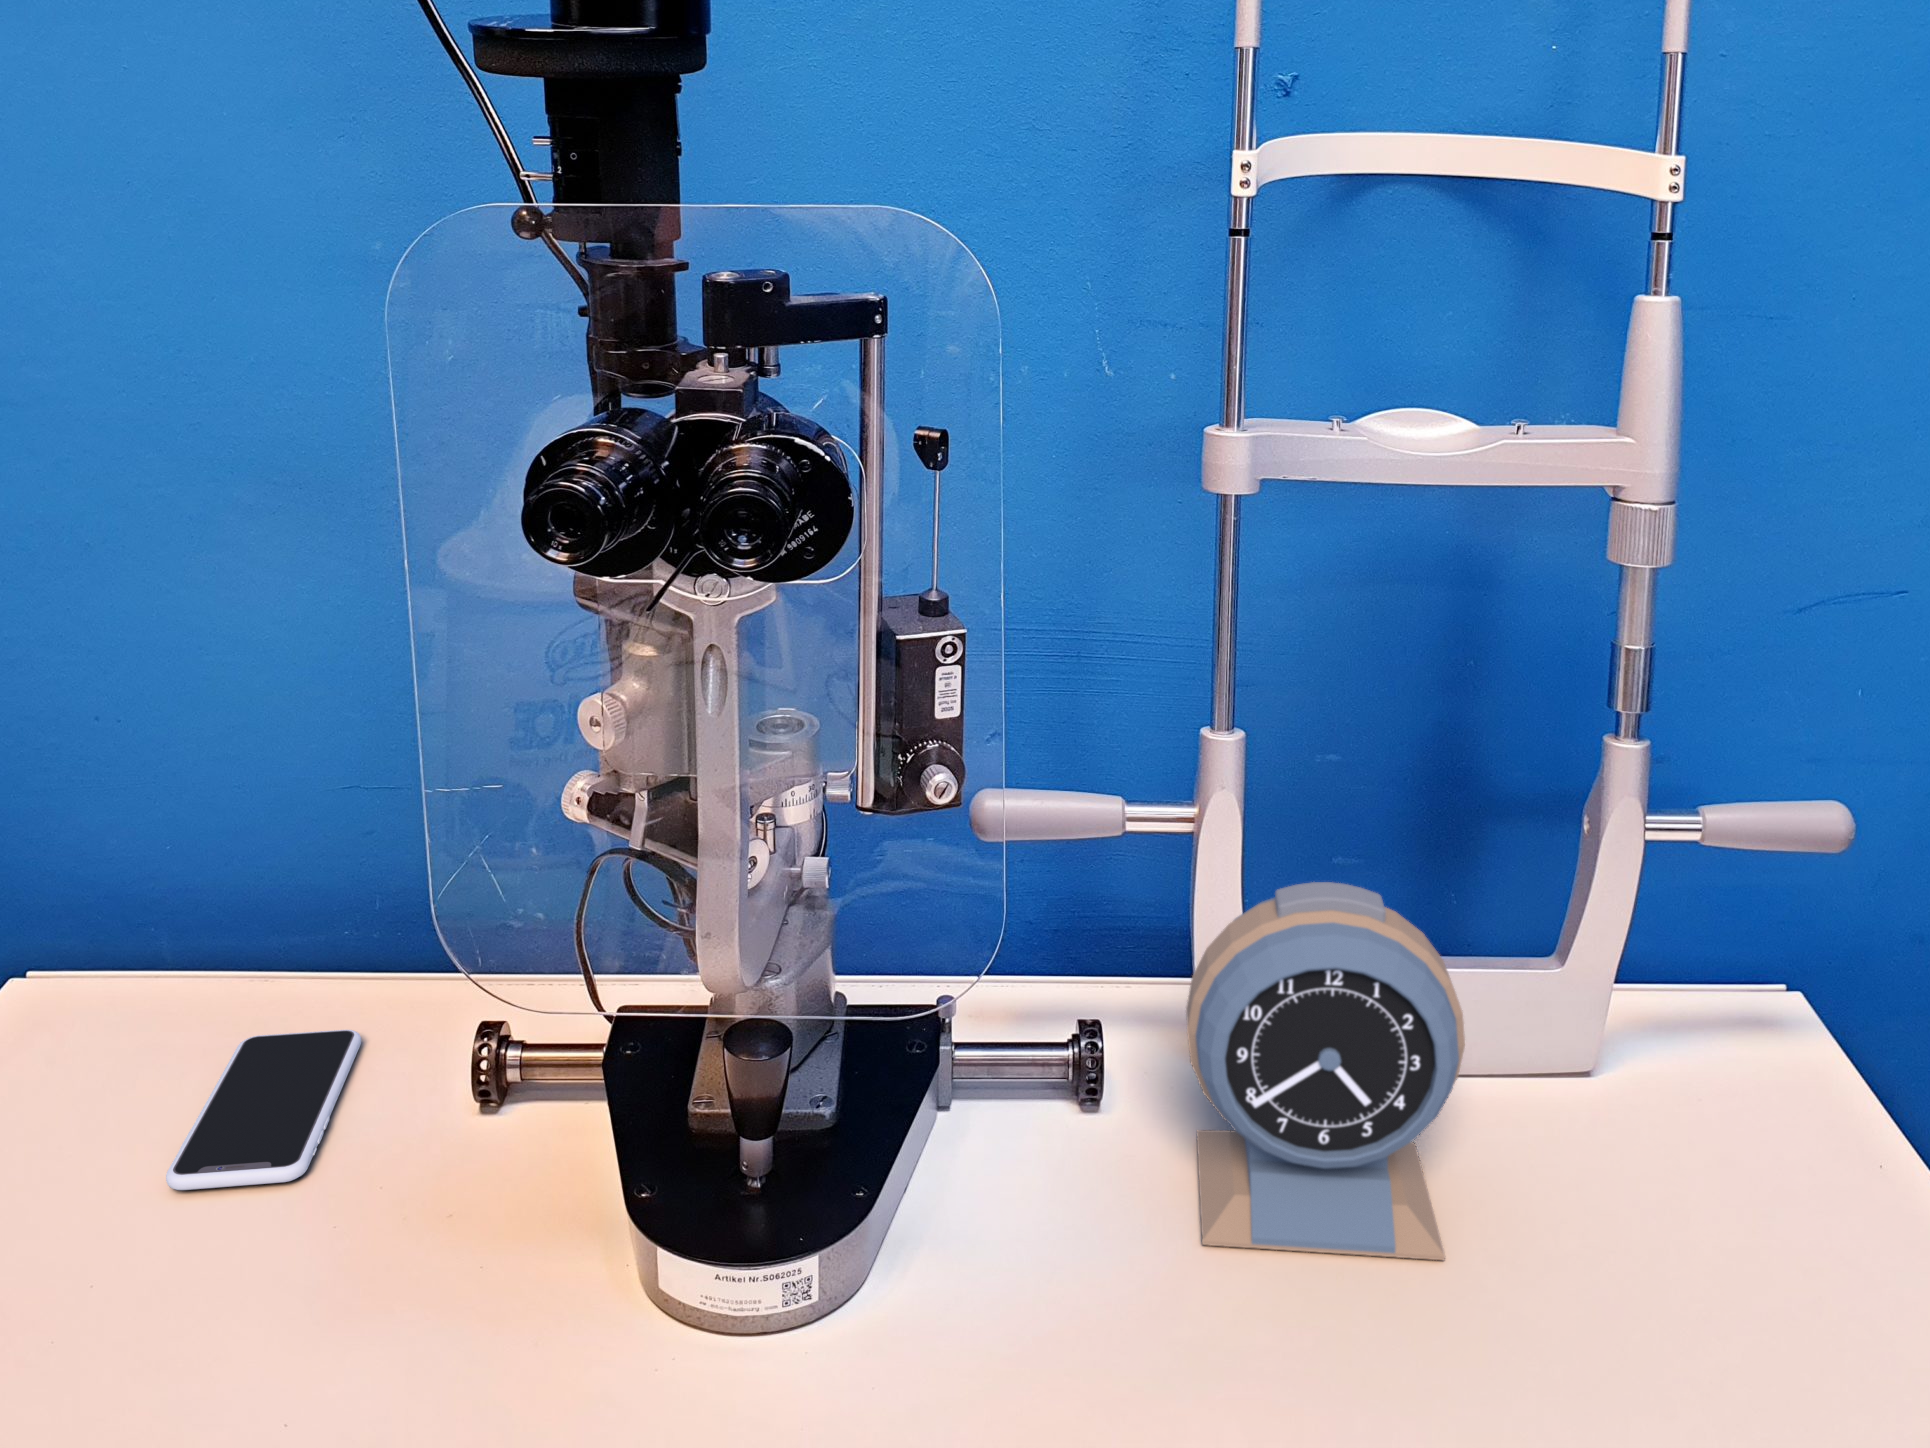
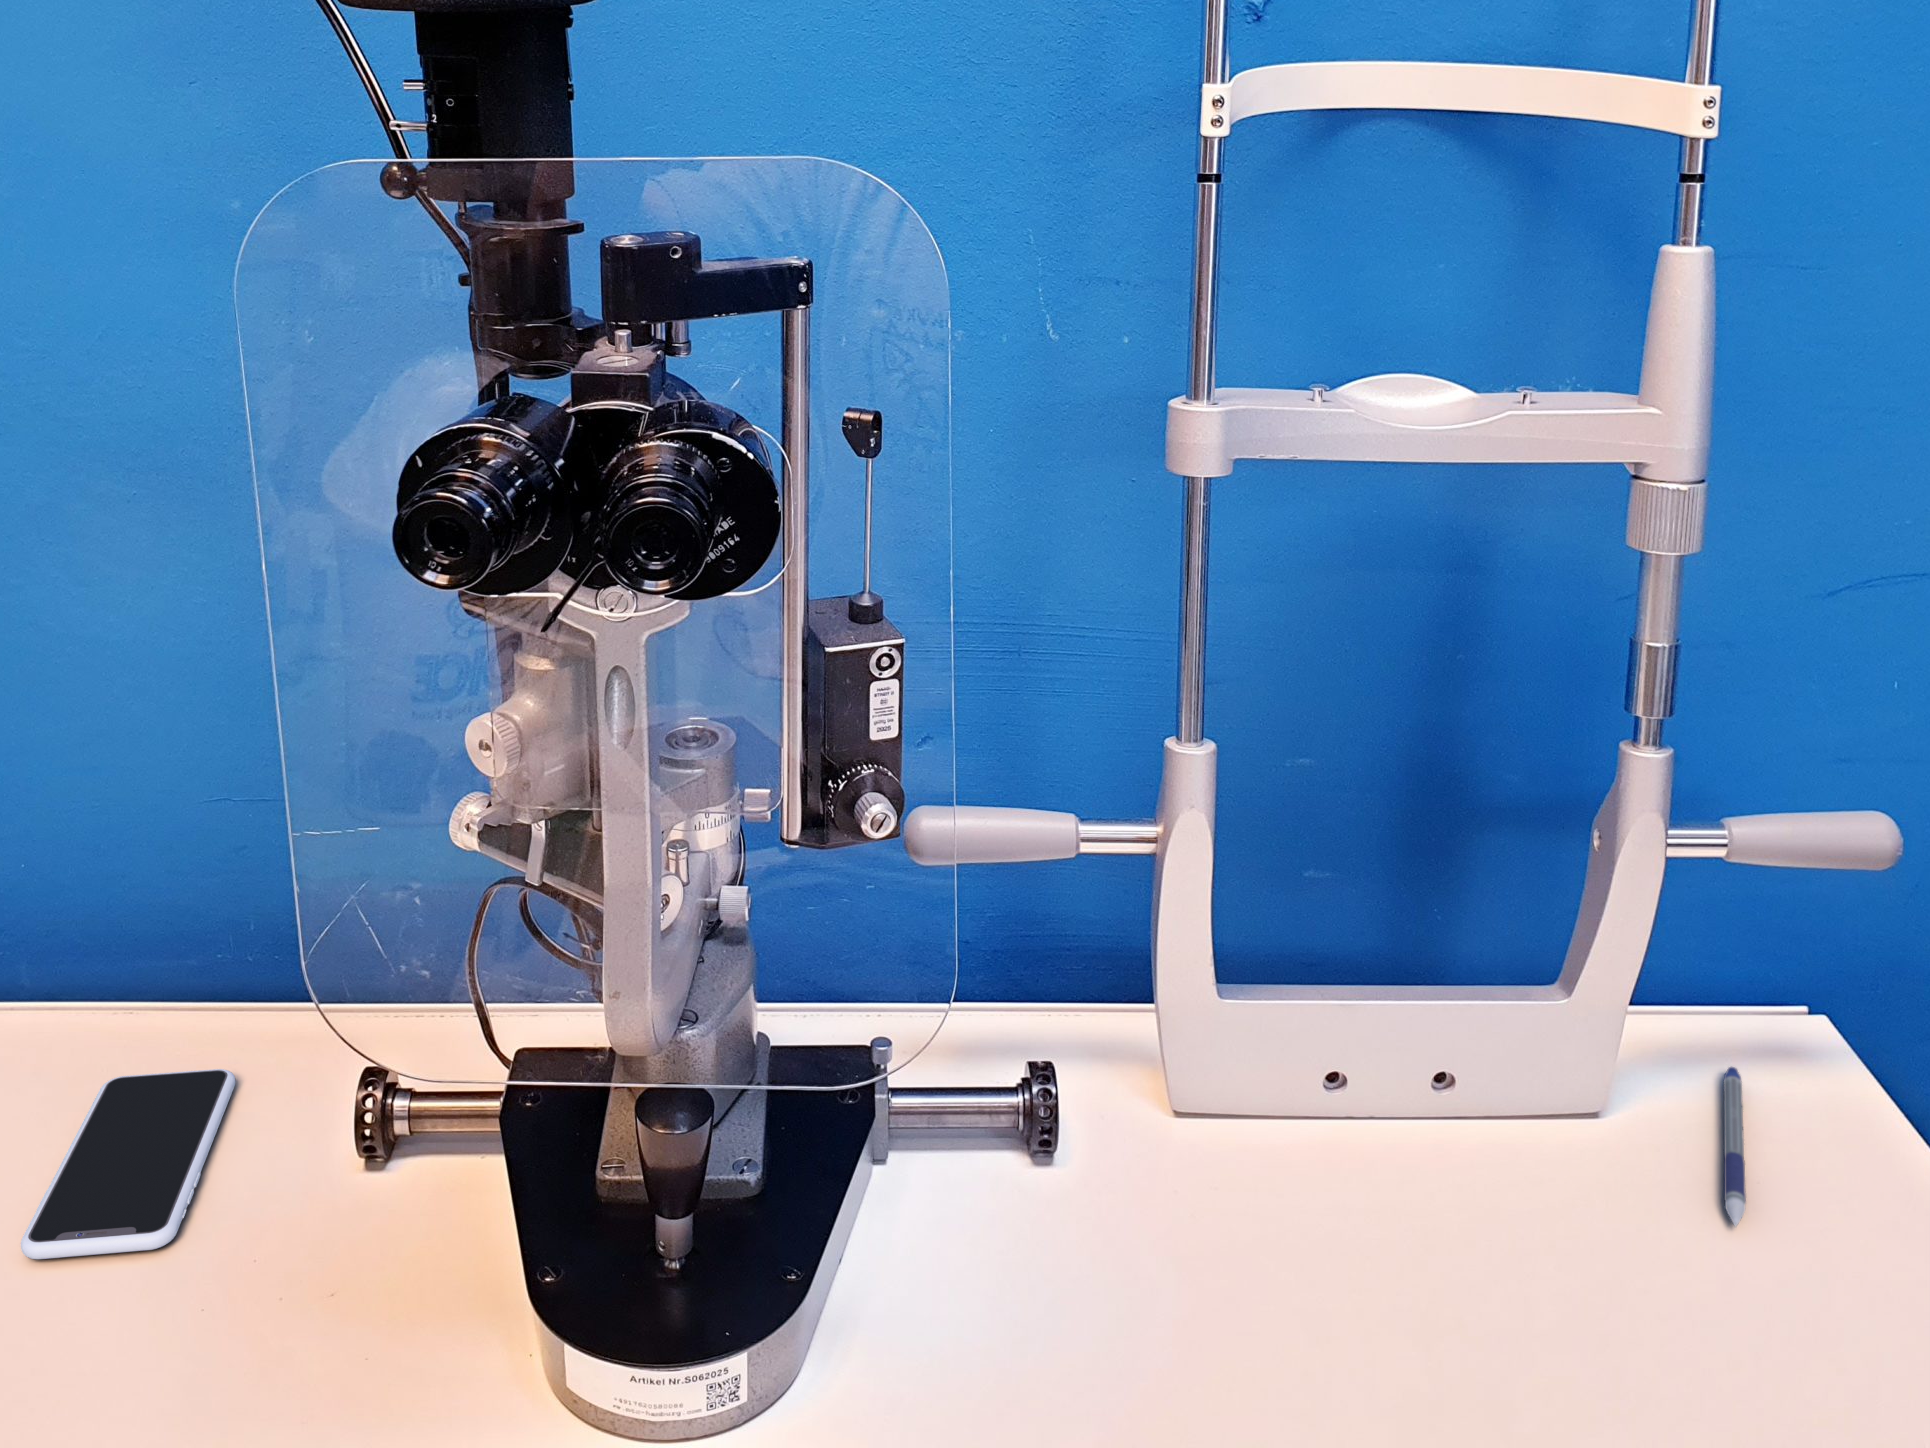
alarm clock: present [1186,882,1465,1260] -> none [1154,921,1474,1347]
pen: none [1693,1029,1715,1162] -> present [1724,1067,1746,1226]

